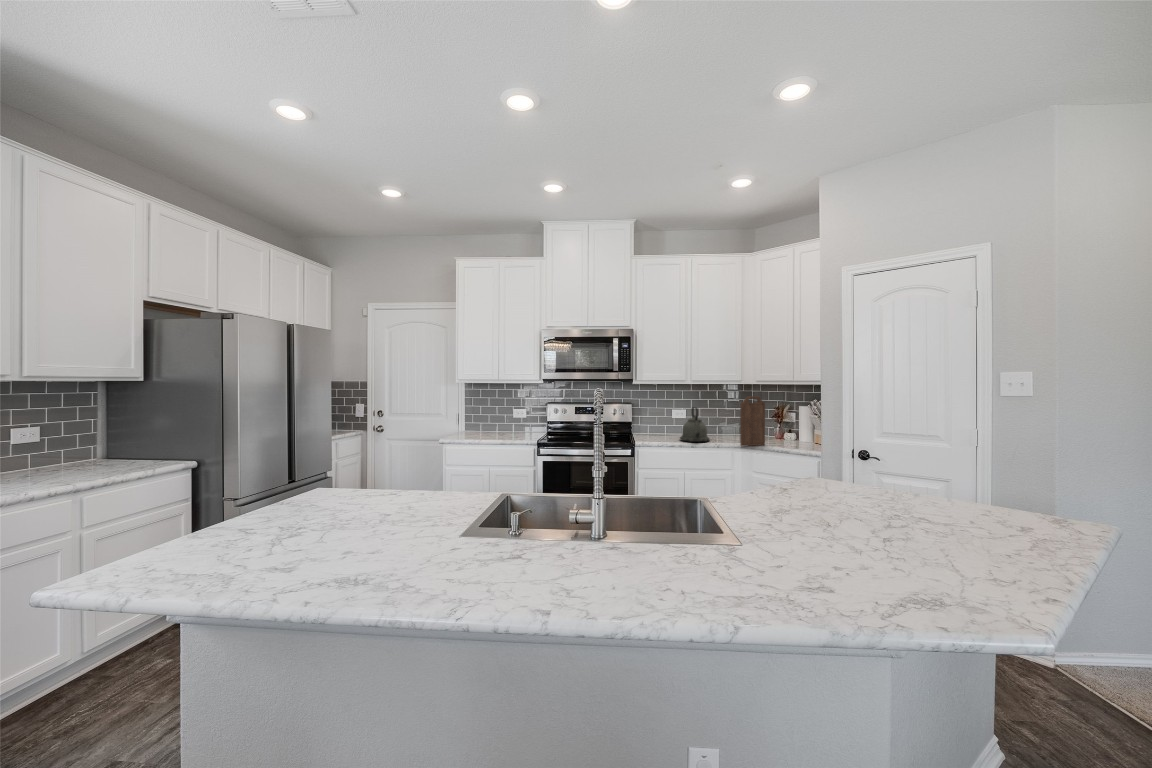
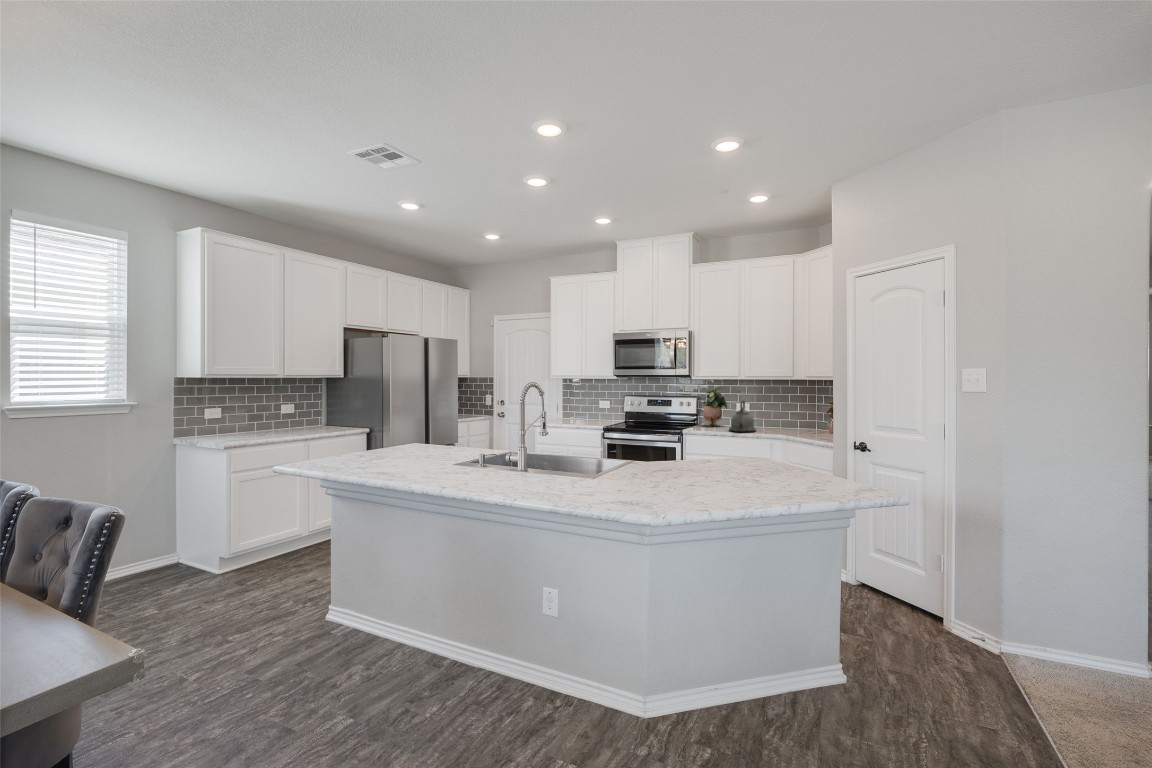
potted plant: none [642,391,669,436] -> present [703,387,727,426]
cutting board: present [740,396,765,446] -> none [775,391,802,436]

